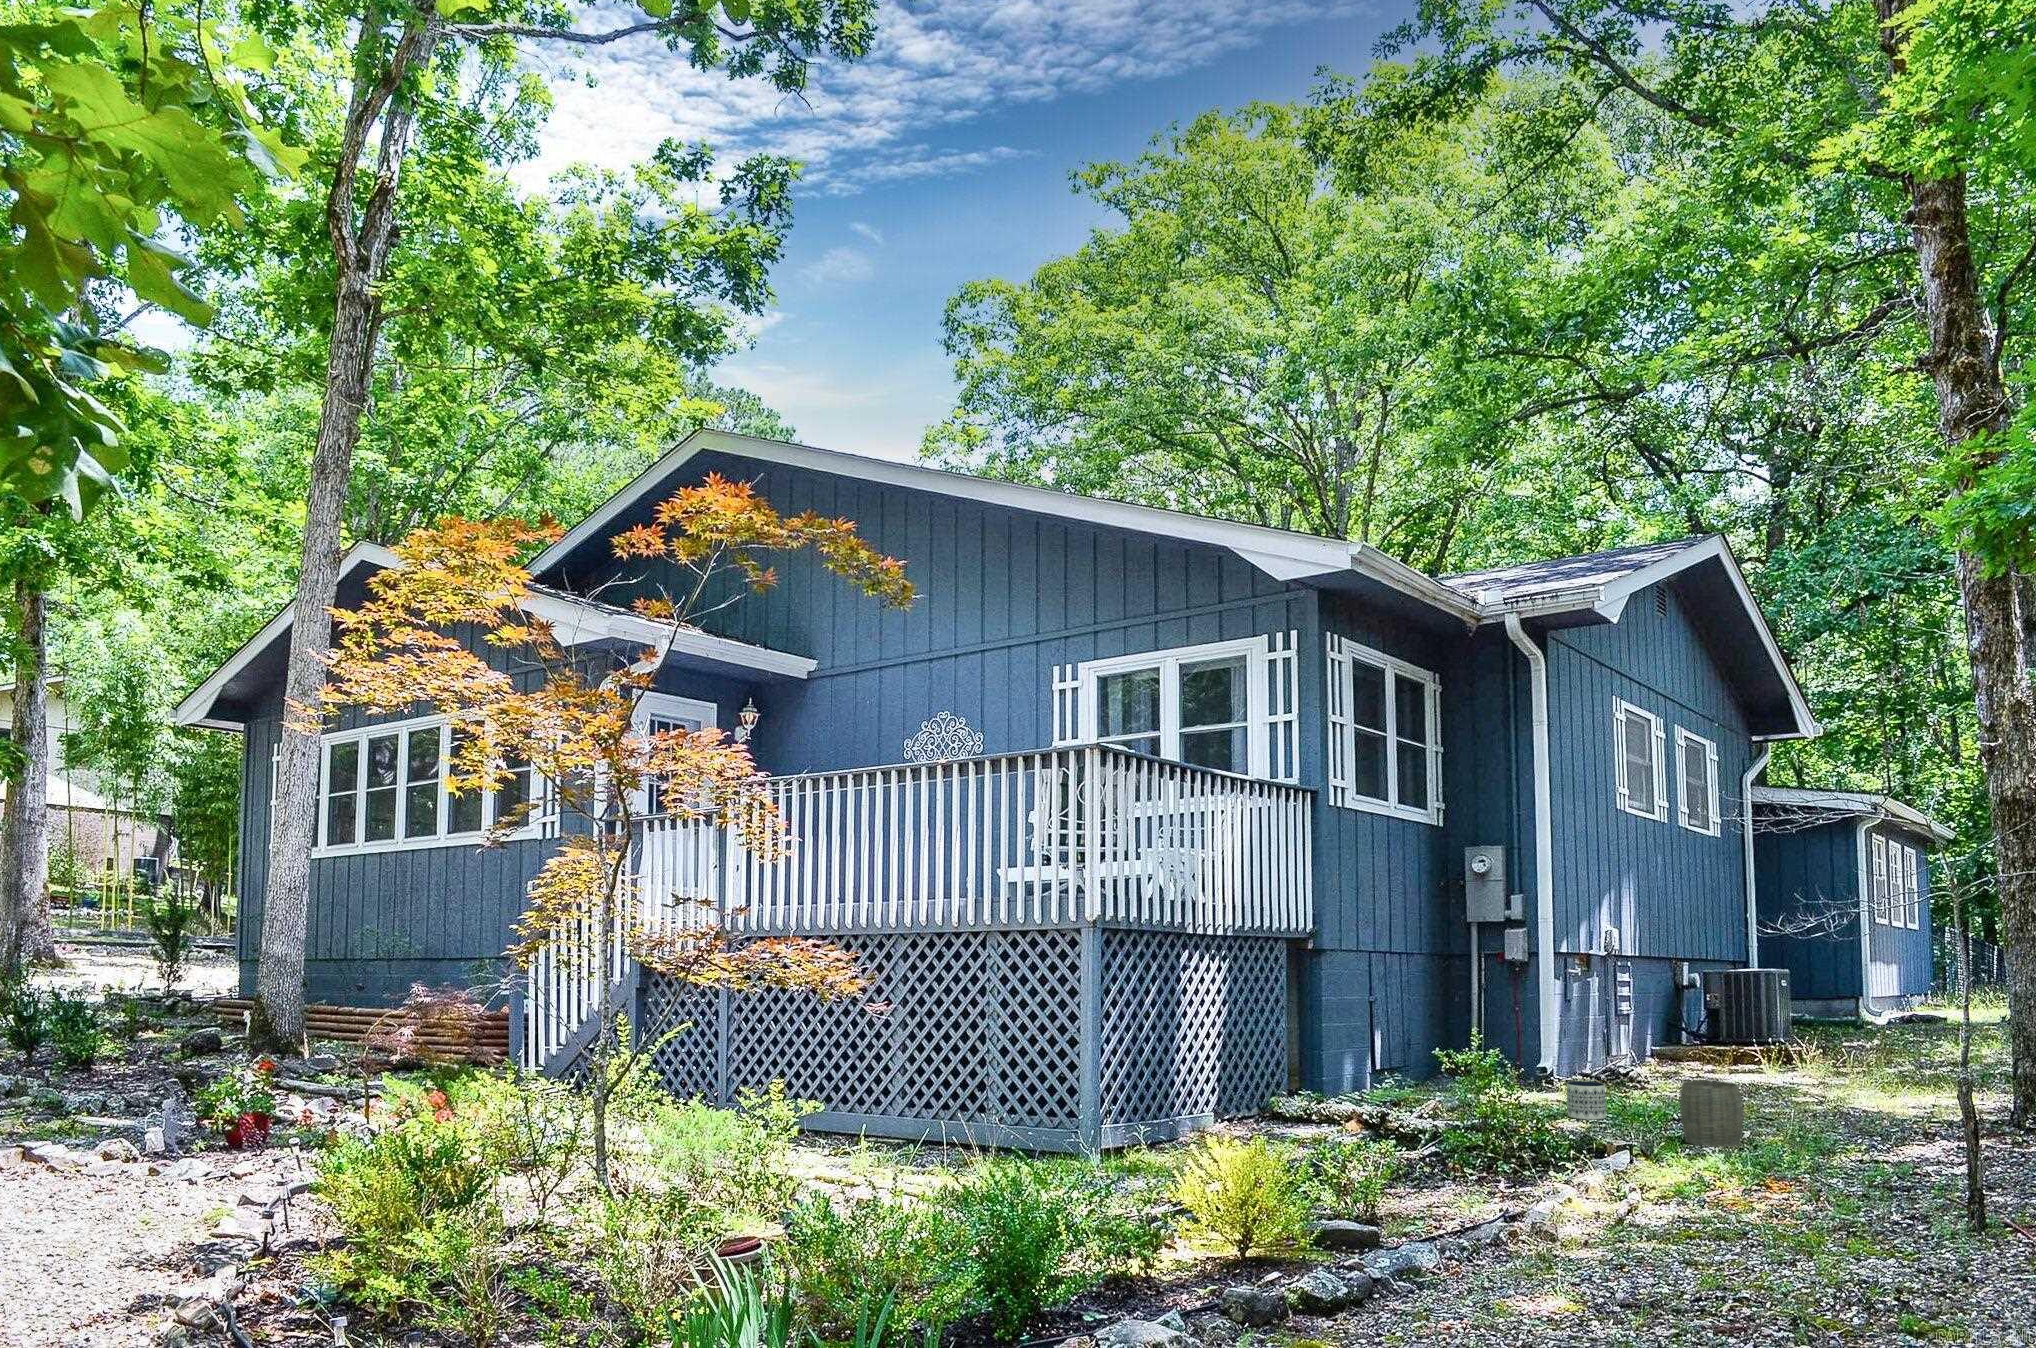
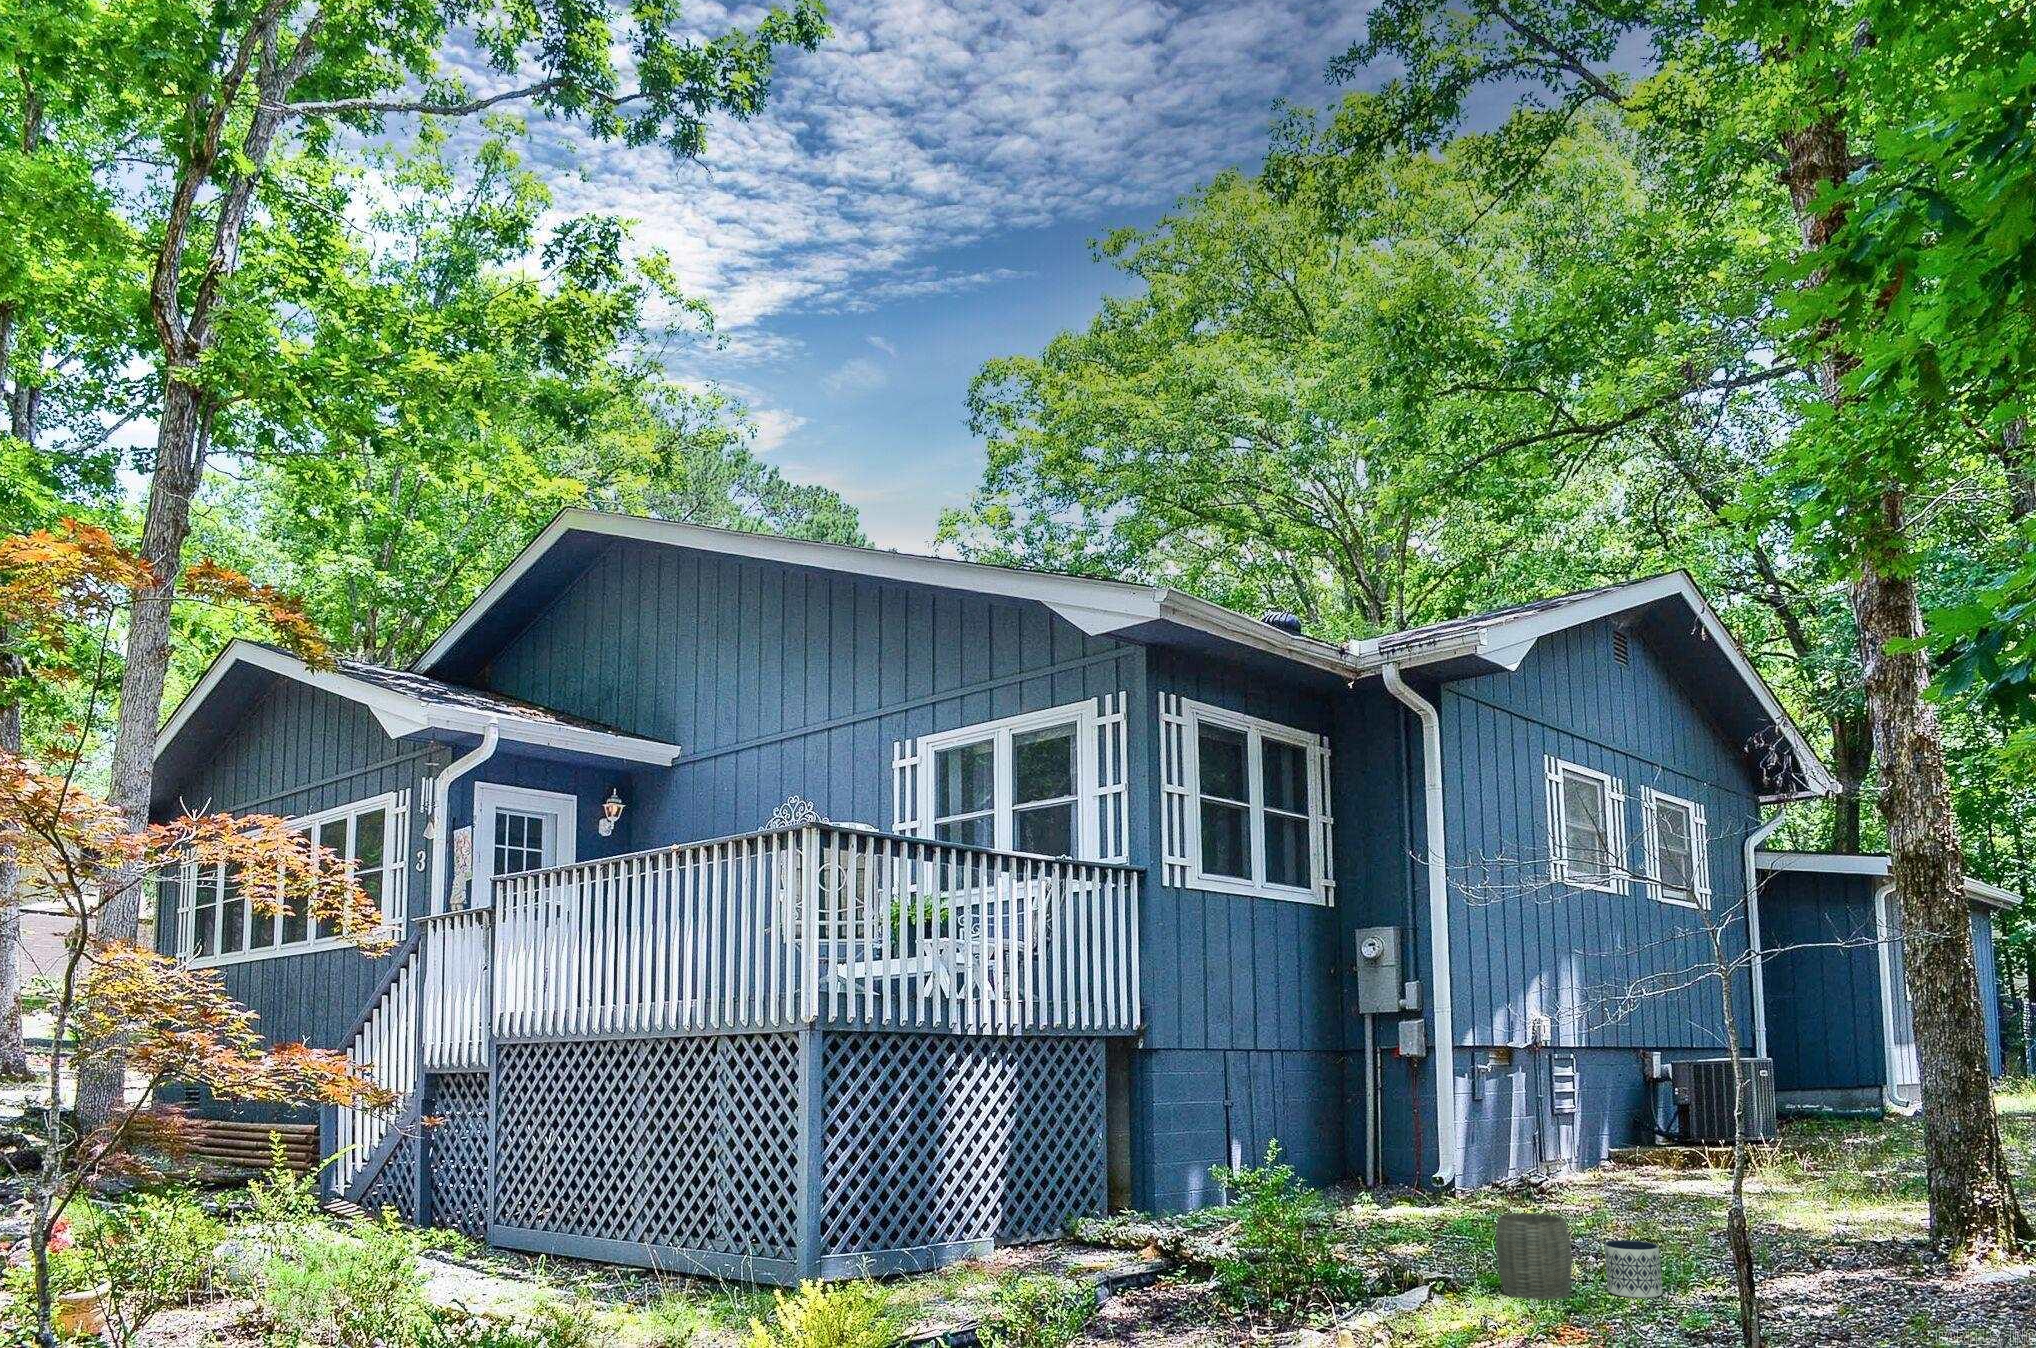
planter: present [1567,1081,1606,1120] -> present [1604,1240,1662,1298]

